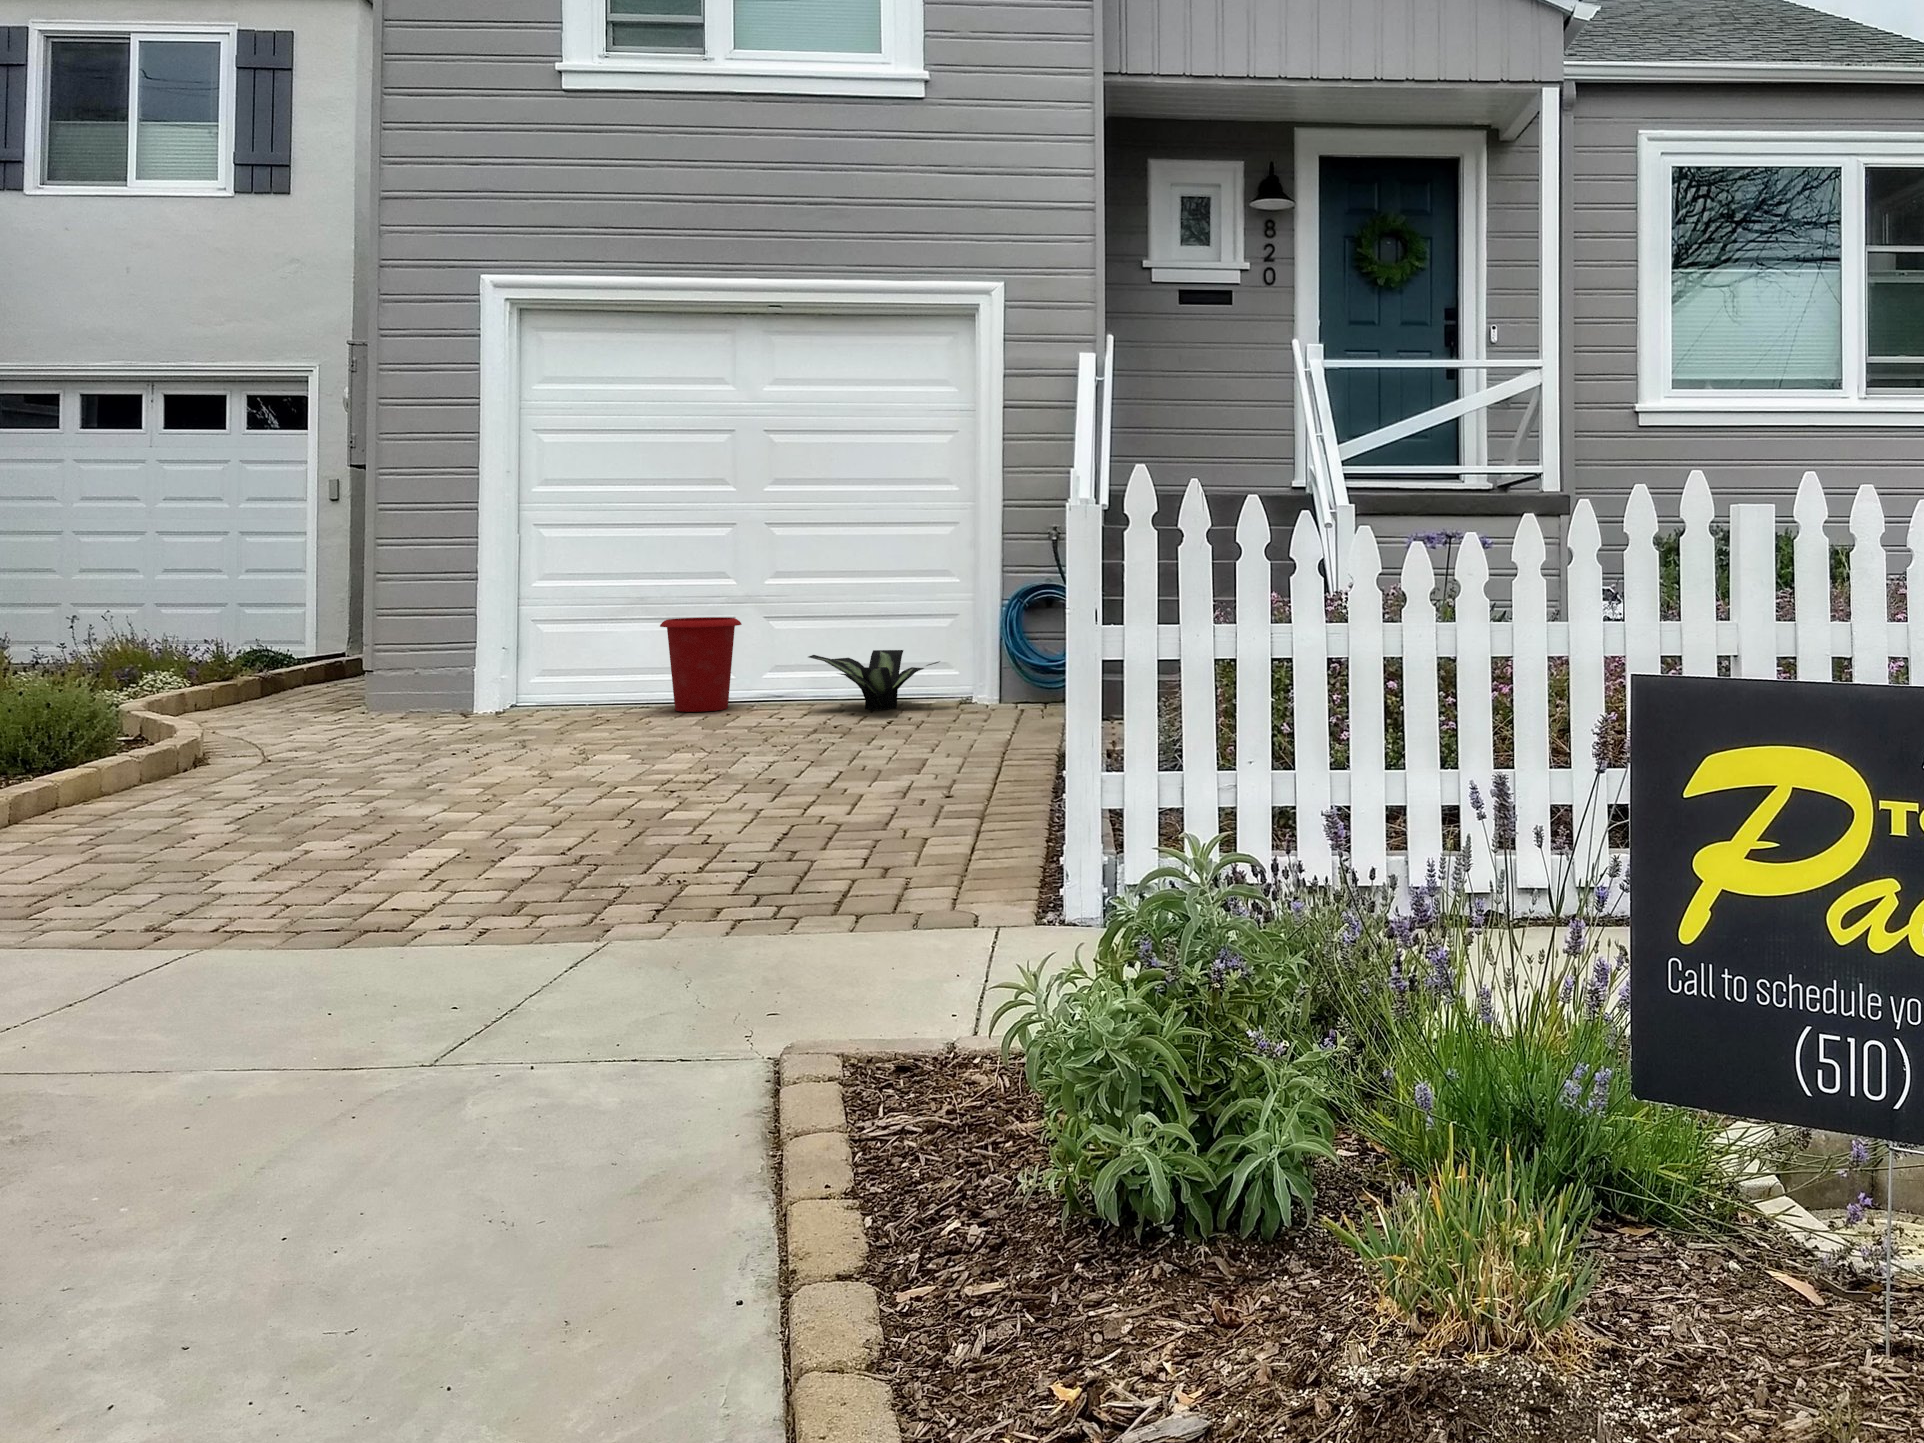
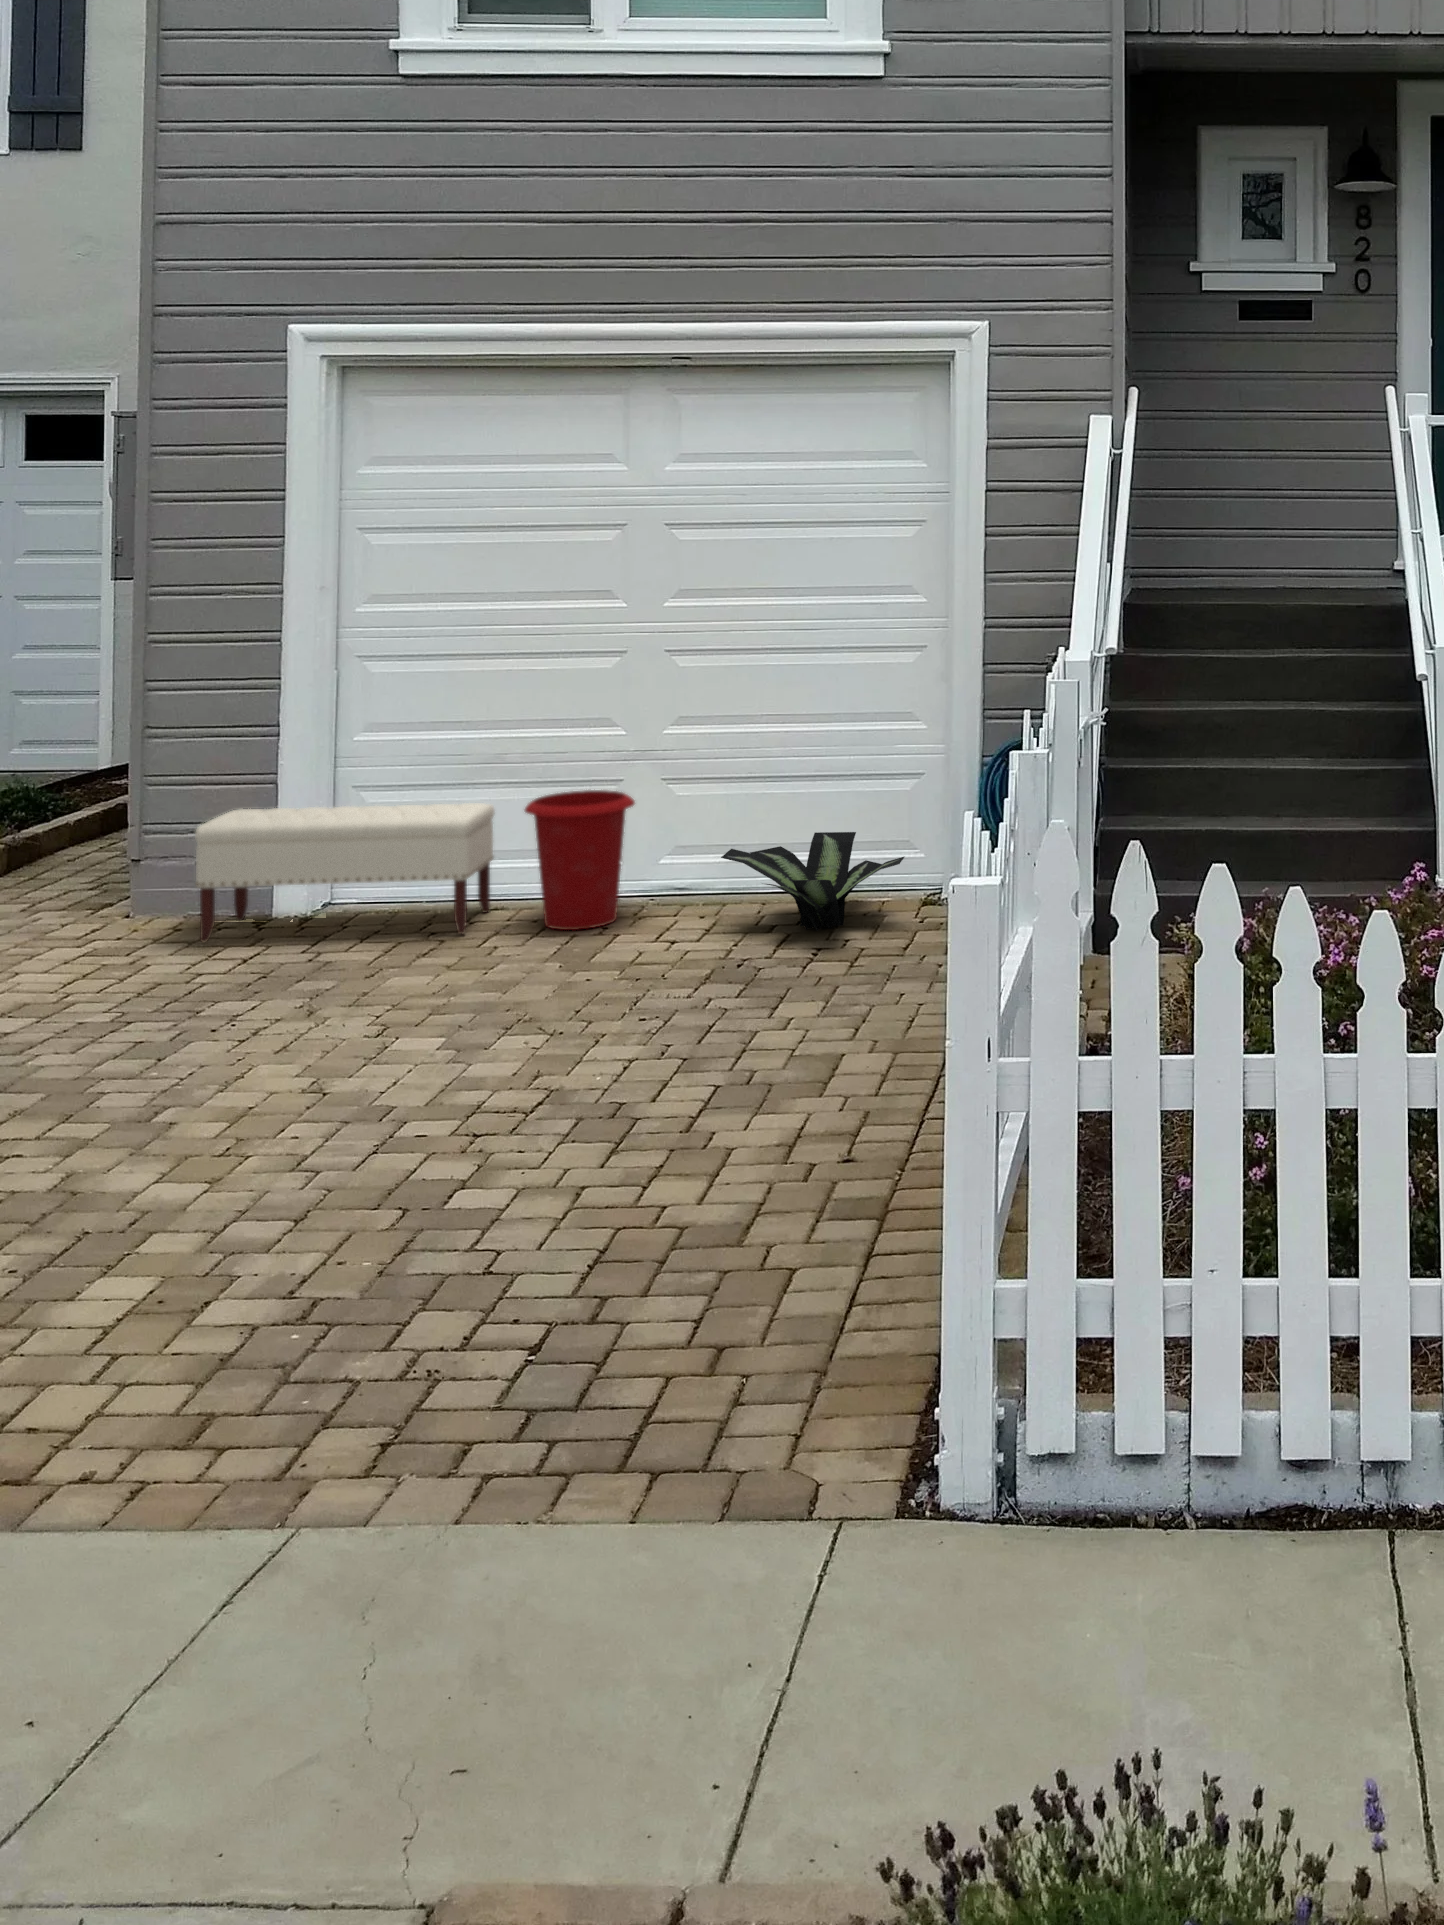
bench: none [414,625,635,719] -> present [195,803,495,942]

